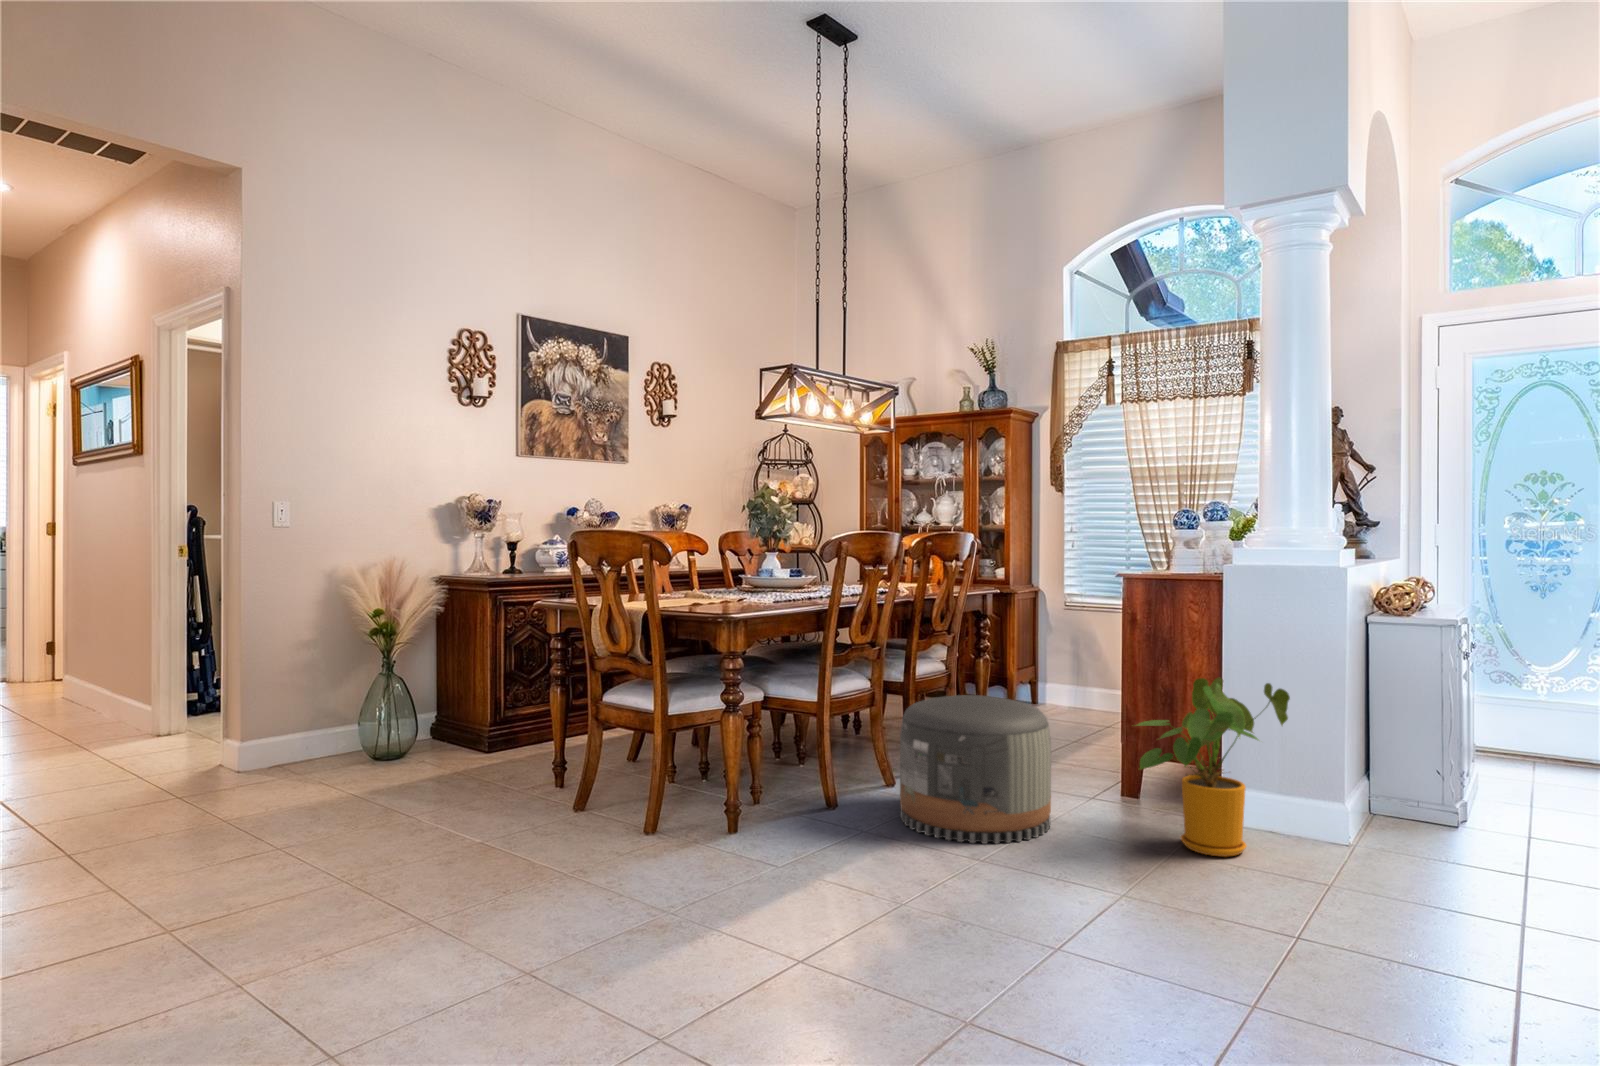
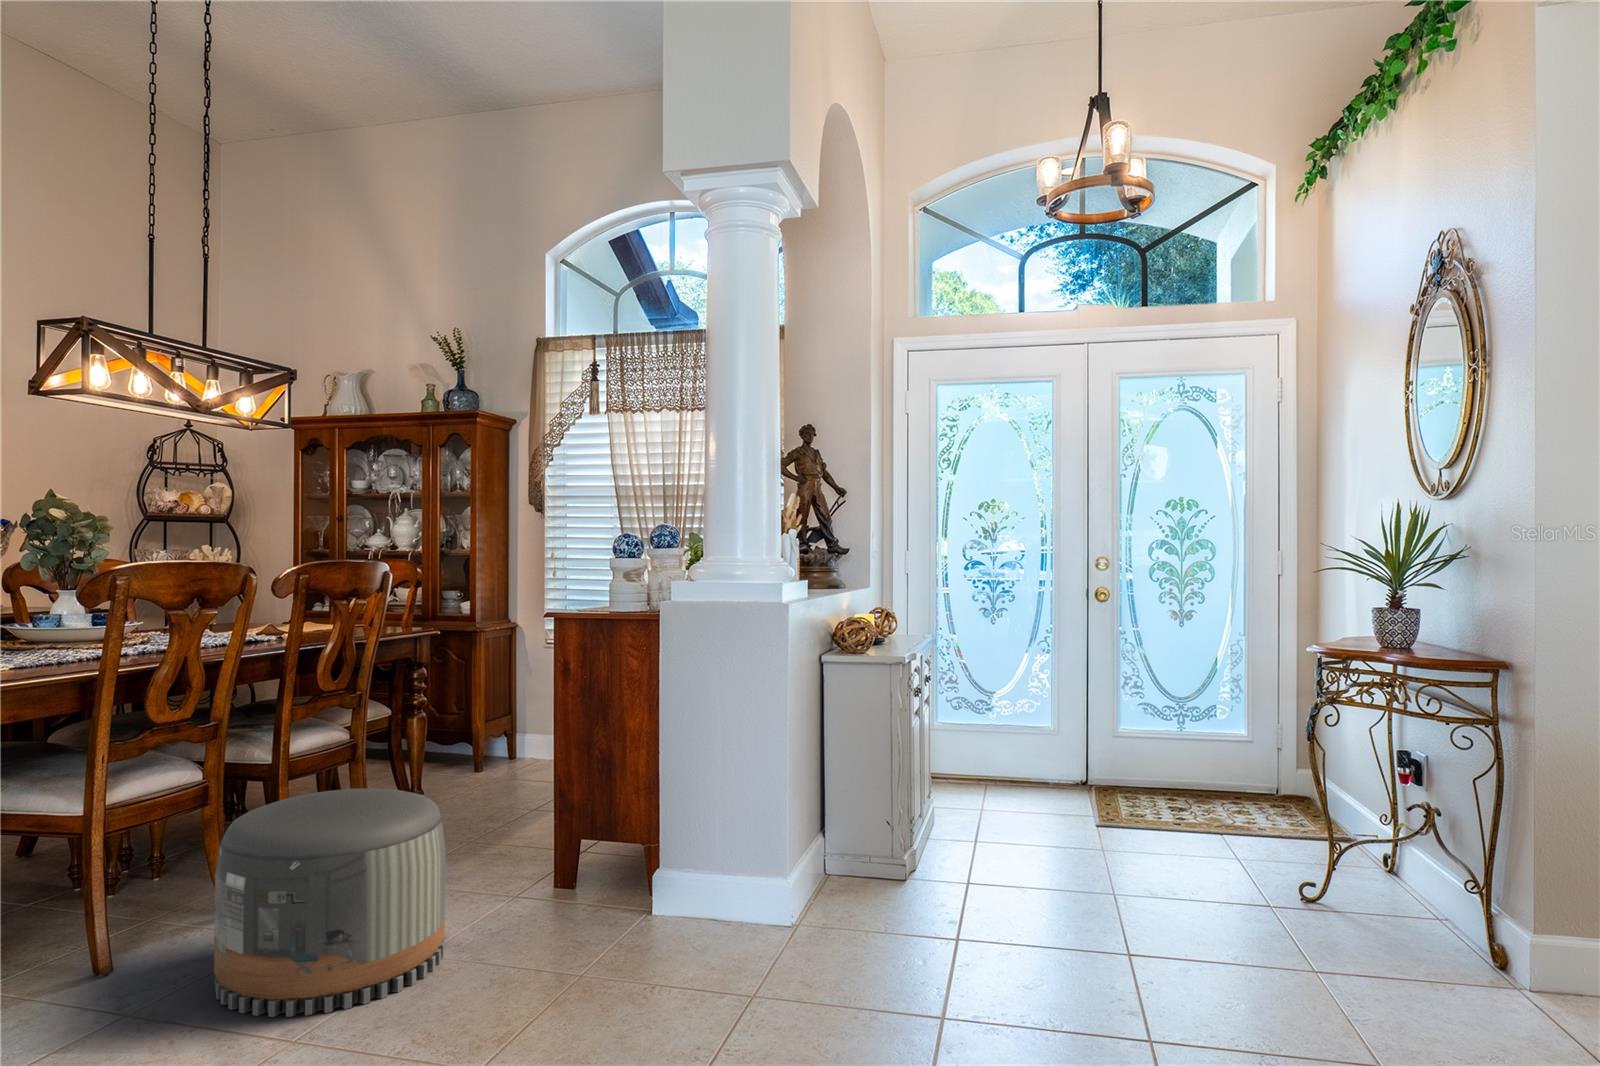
house plant: present [1137,678,1290,857] -> none [540,741,731,972]

